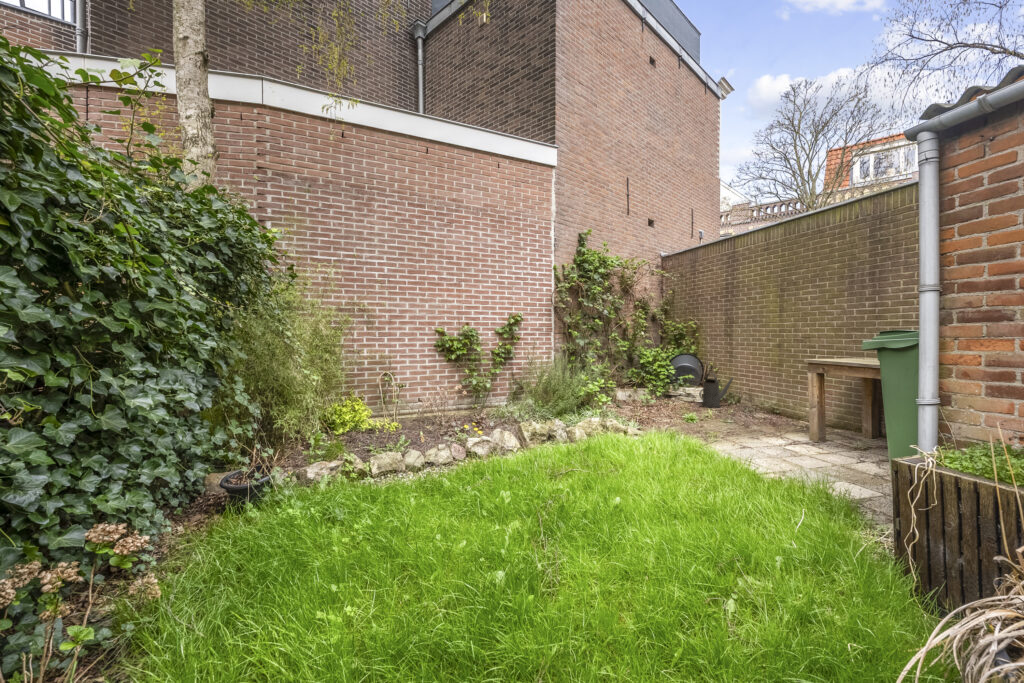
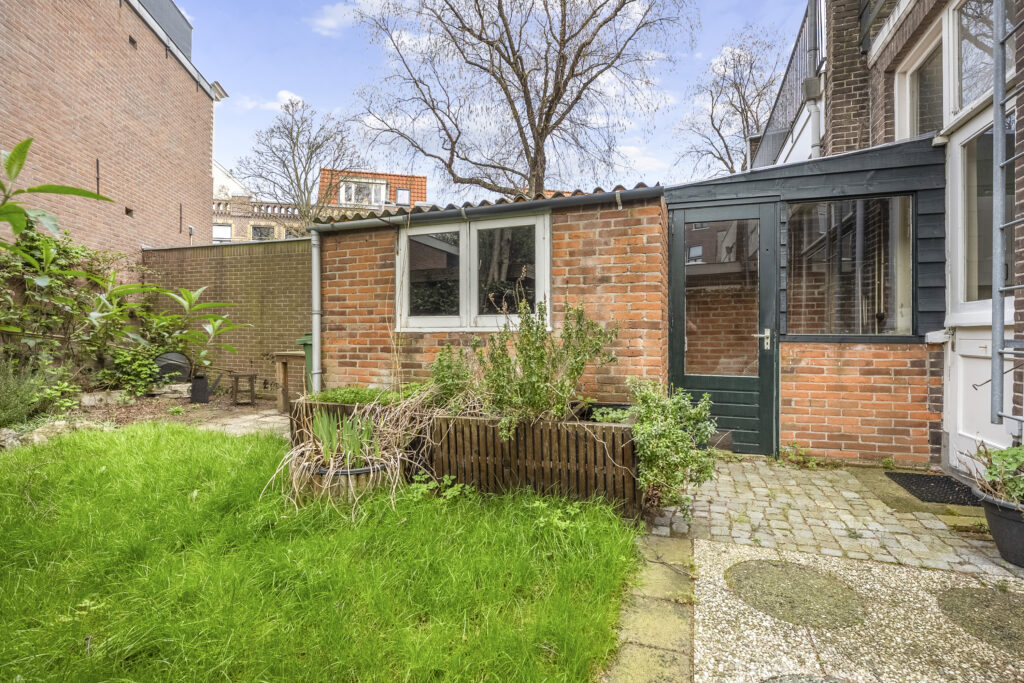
stool: none [743,378,773,417] -> present [231,372,258,406]

